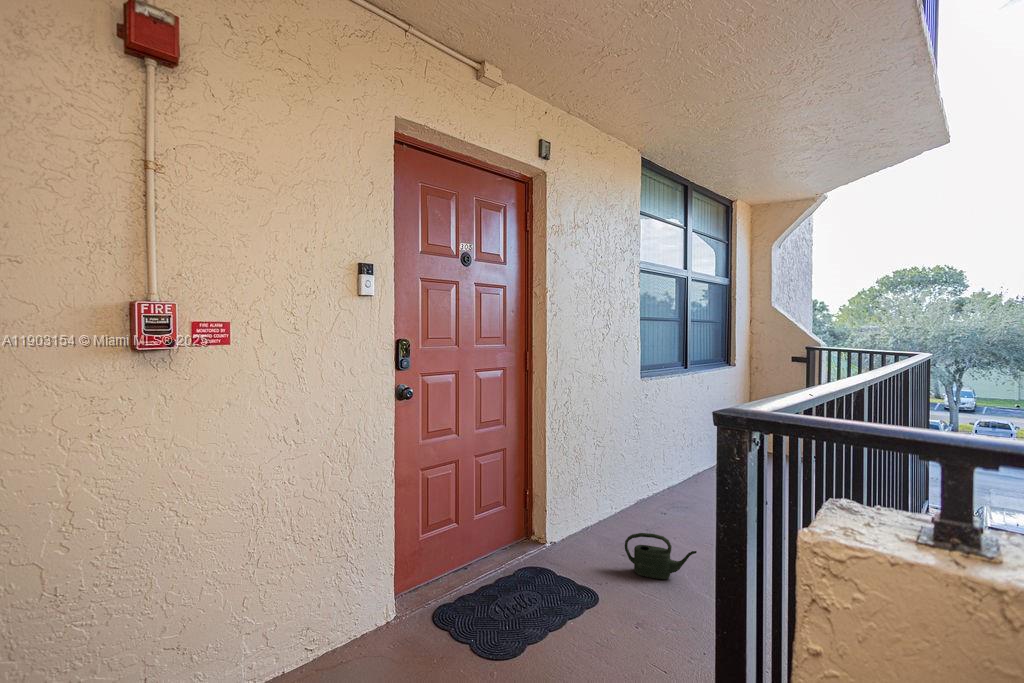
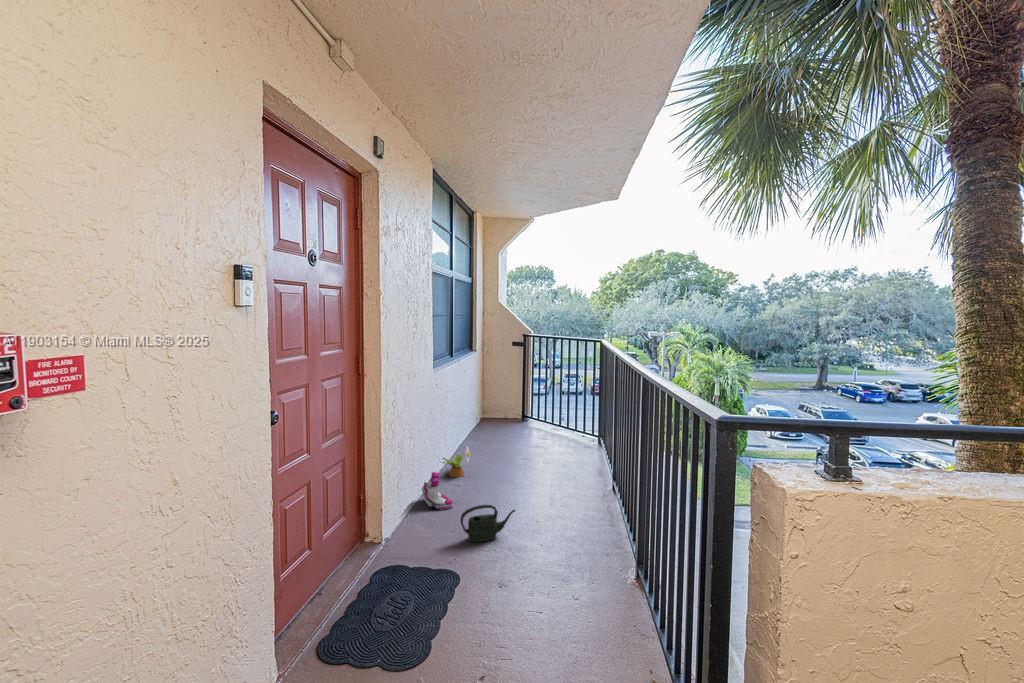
decorative plant: none [652,471,689,506] -> present [443,447,470,477]
boots: none [612,490,643,534] -> present [422,472,453,510]

